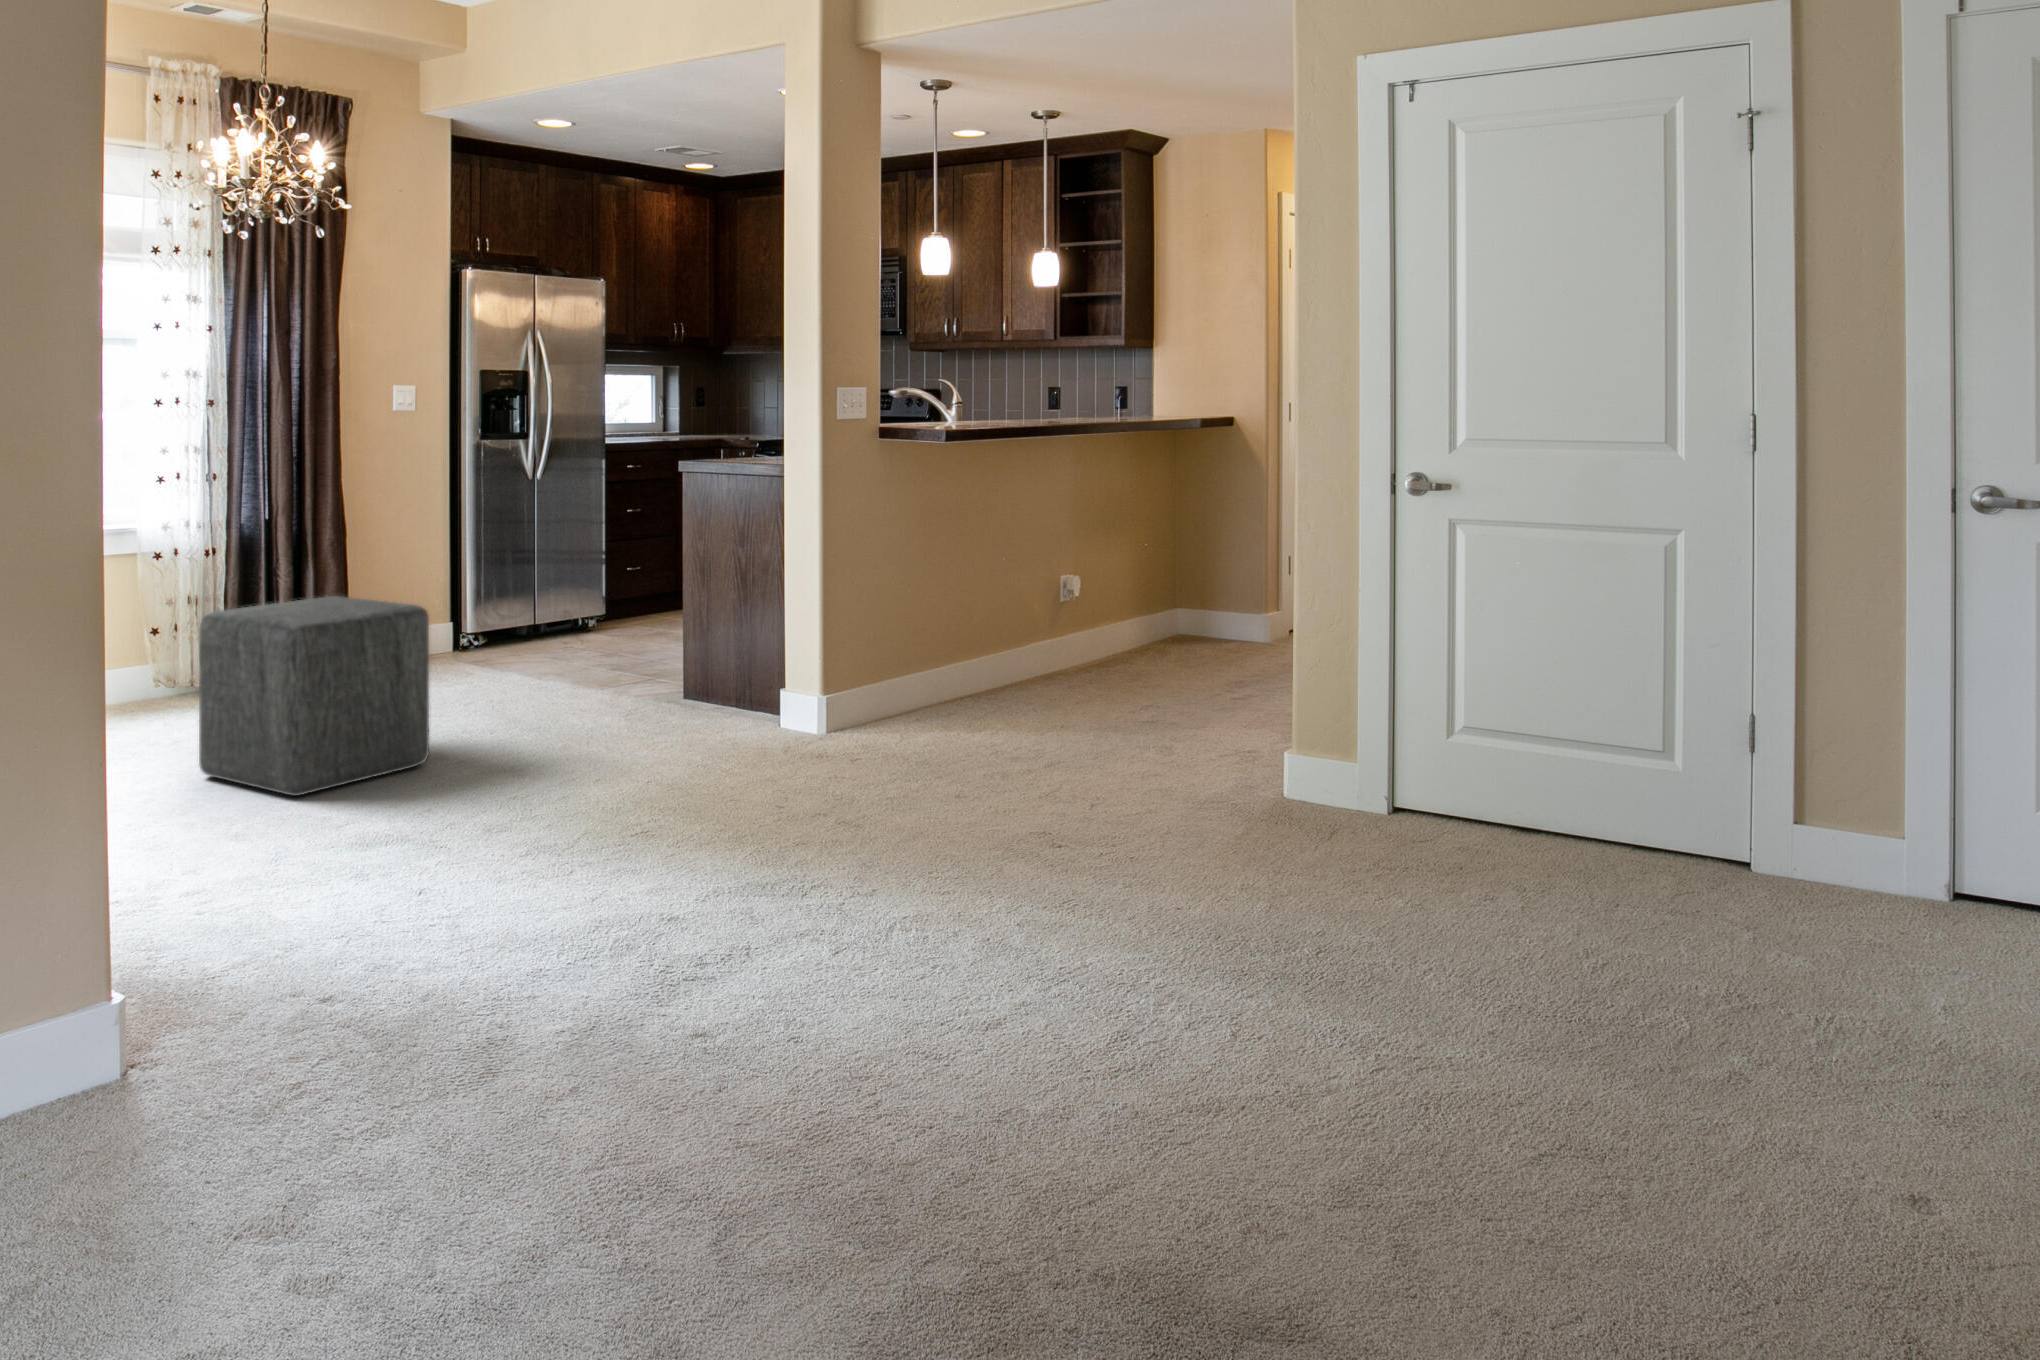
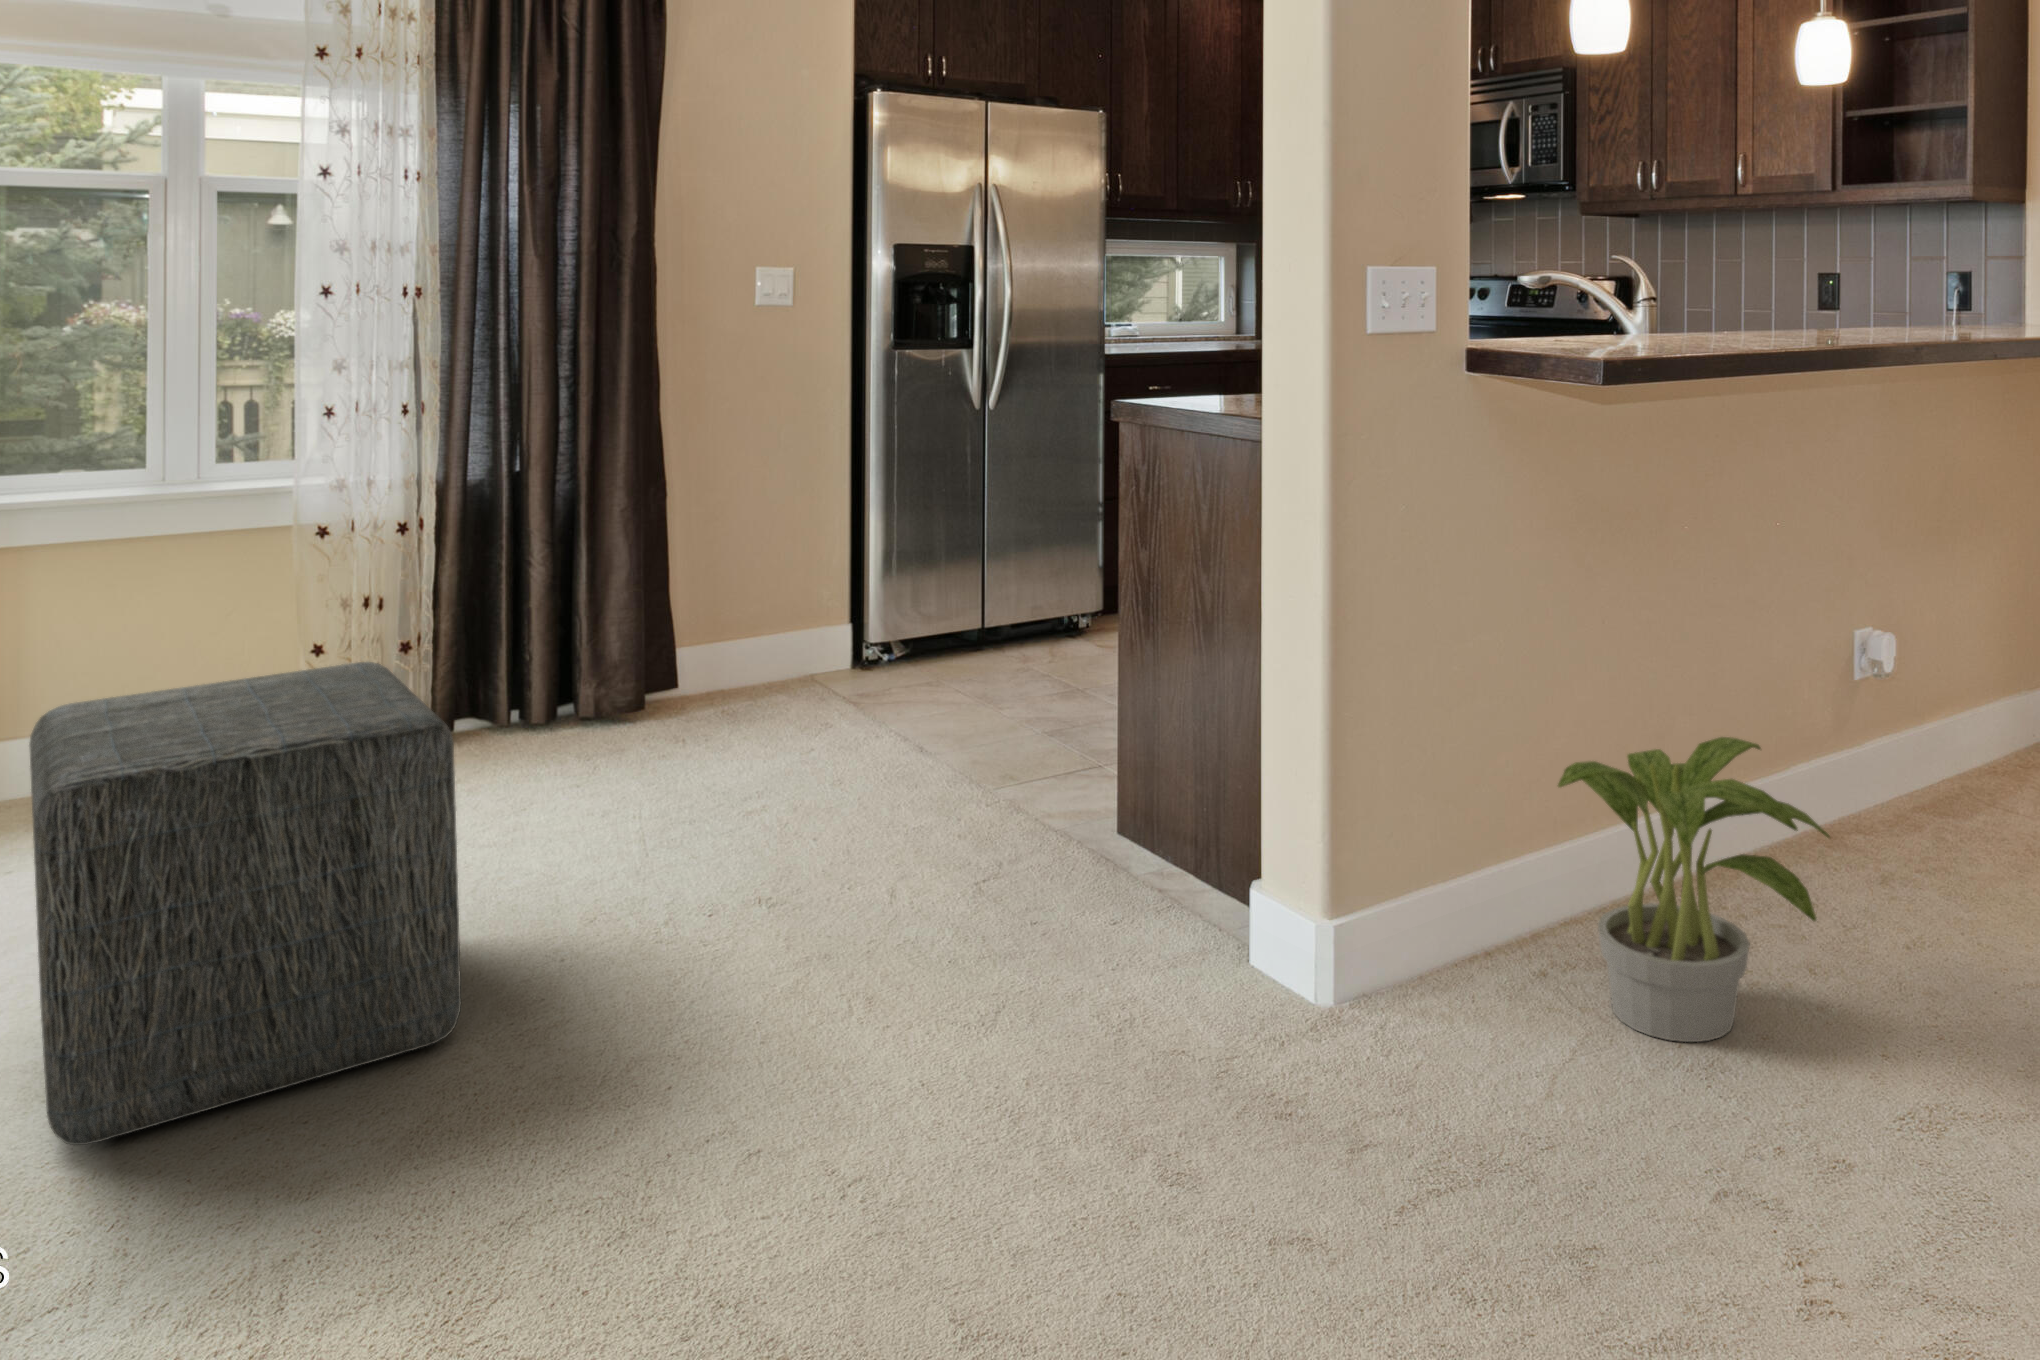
potted plant: none [930,599,1043,725] -> present [1558,737,1830,1042]

